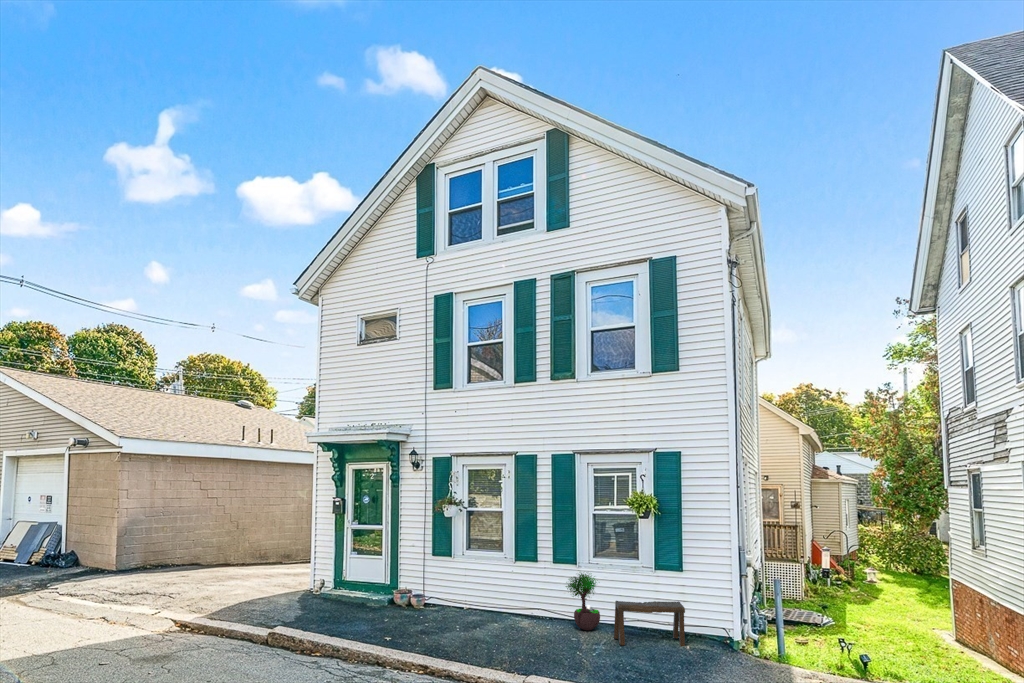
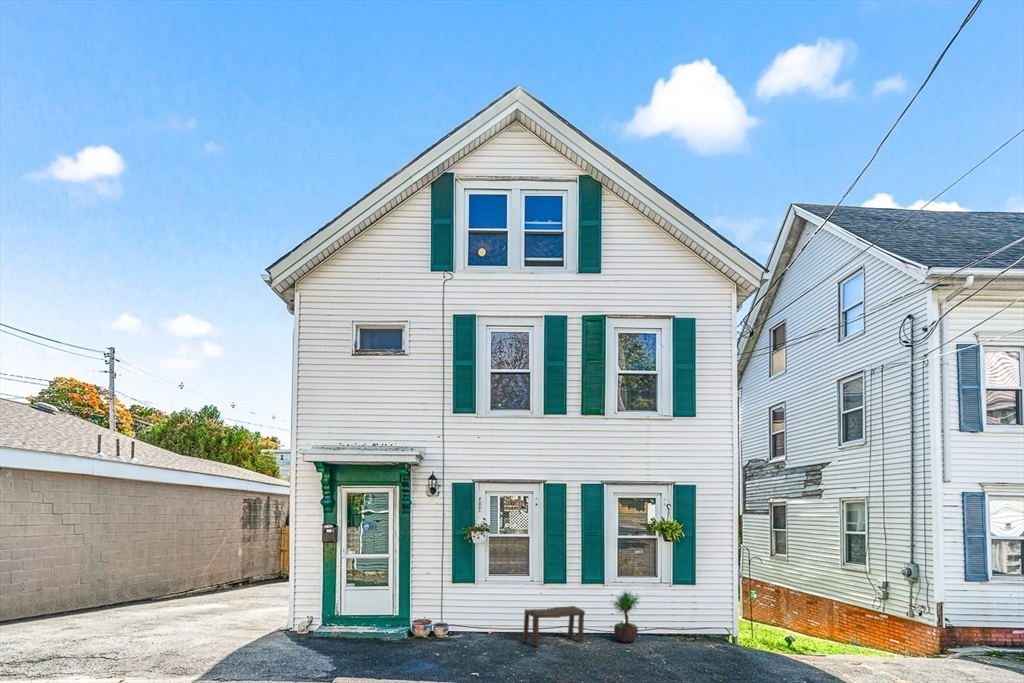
bench: present [614,601,685,646] -> present [523,606,585,647]

